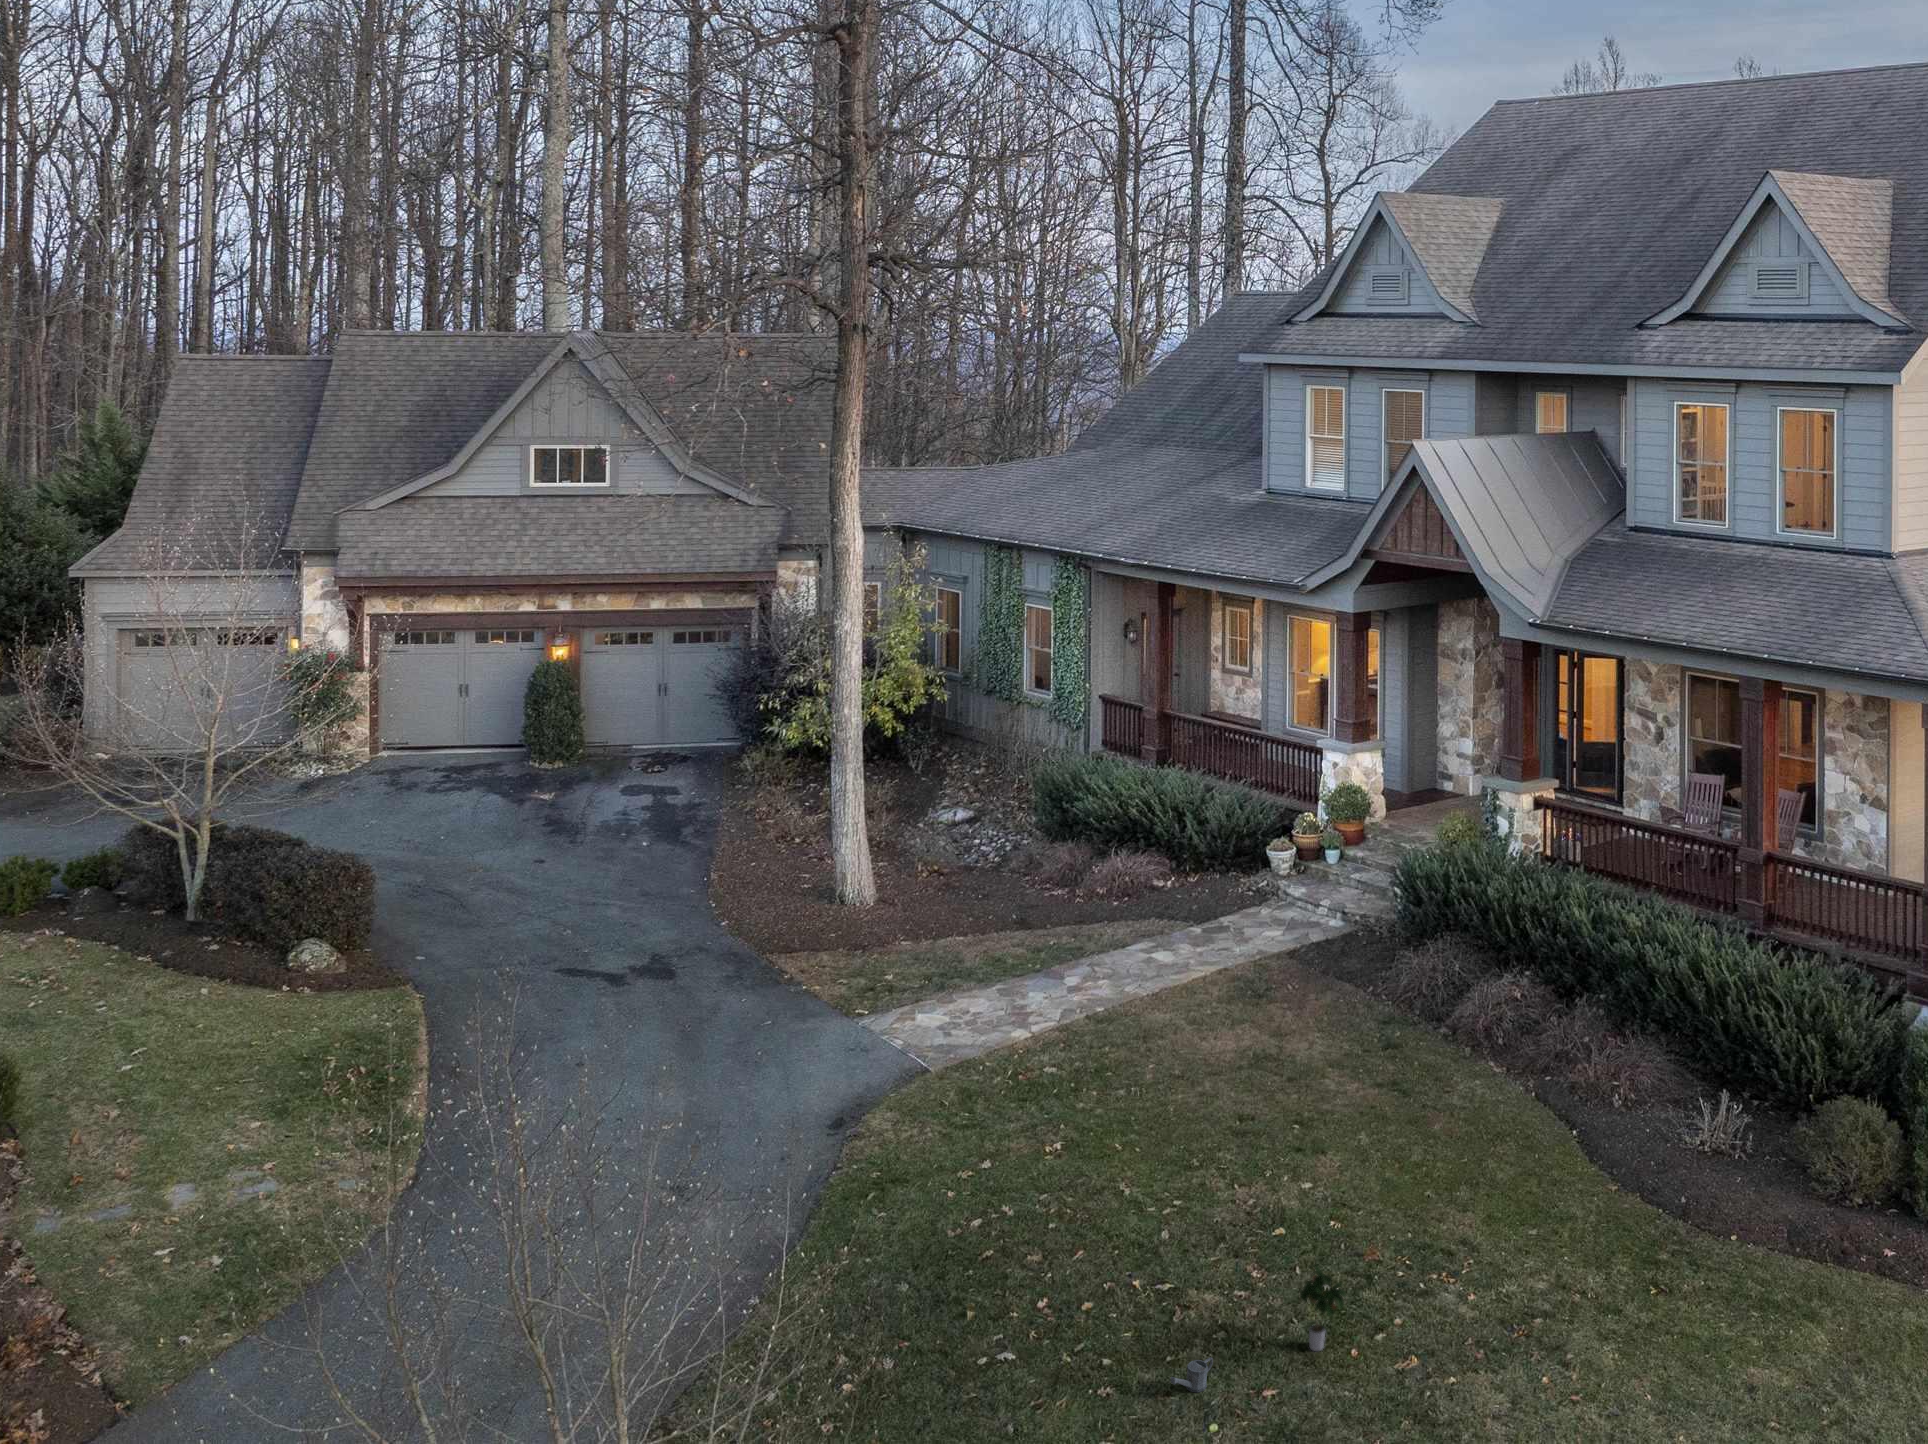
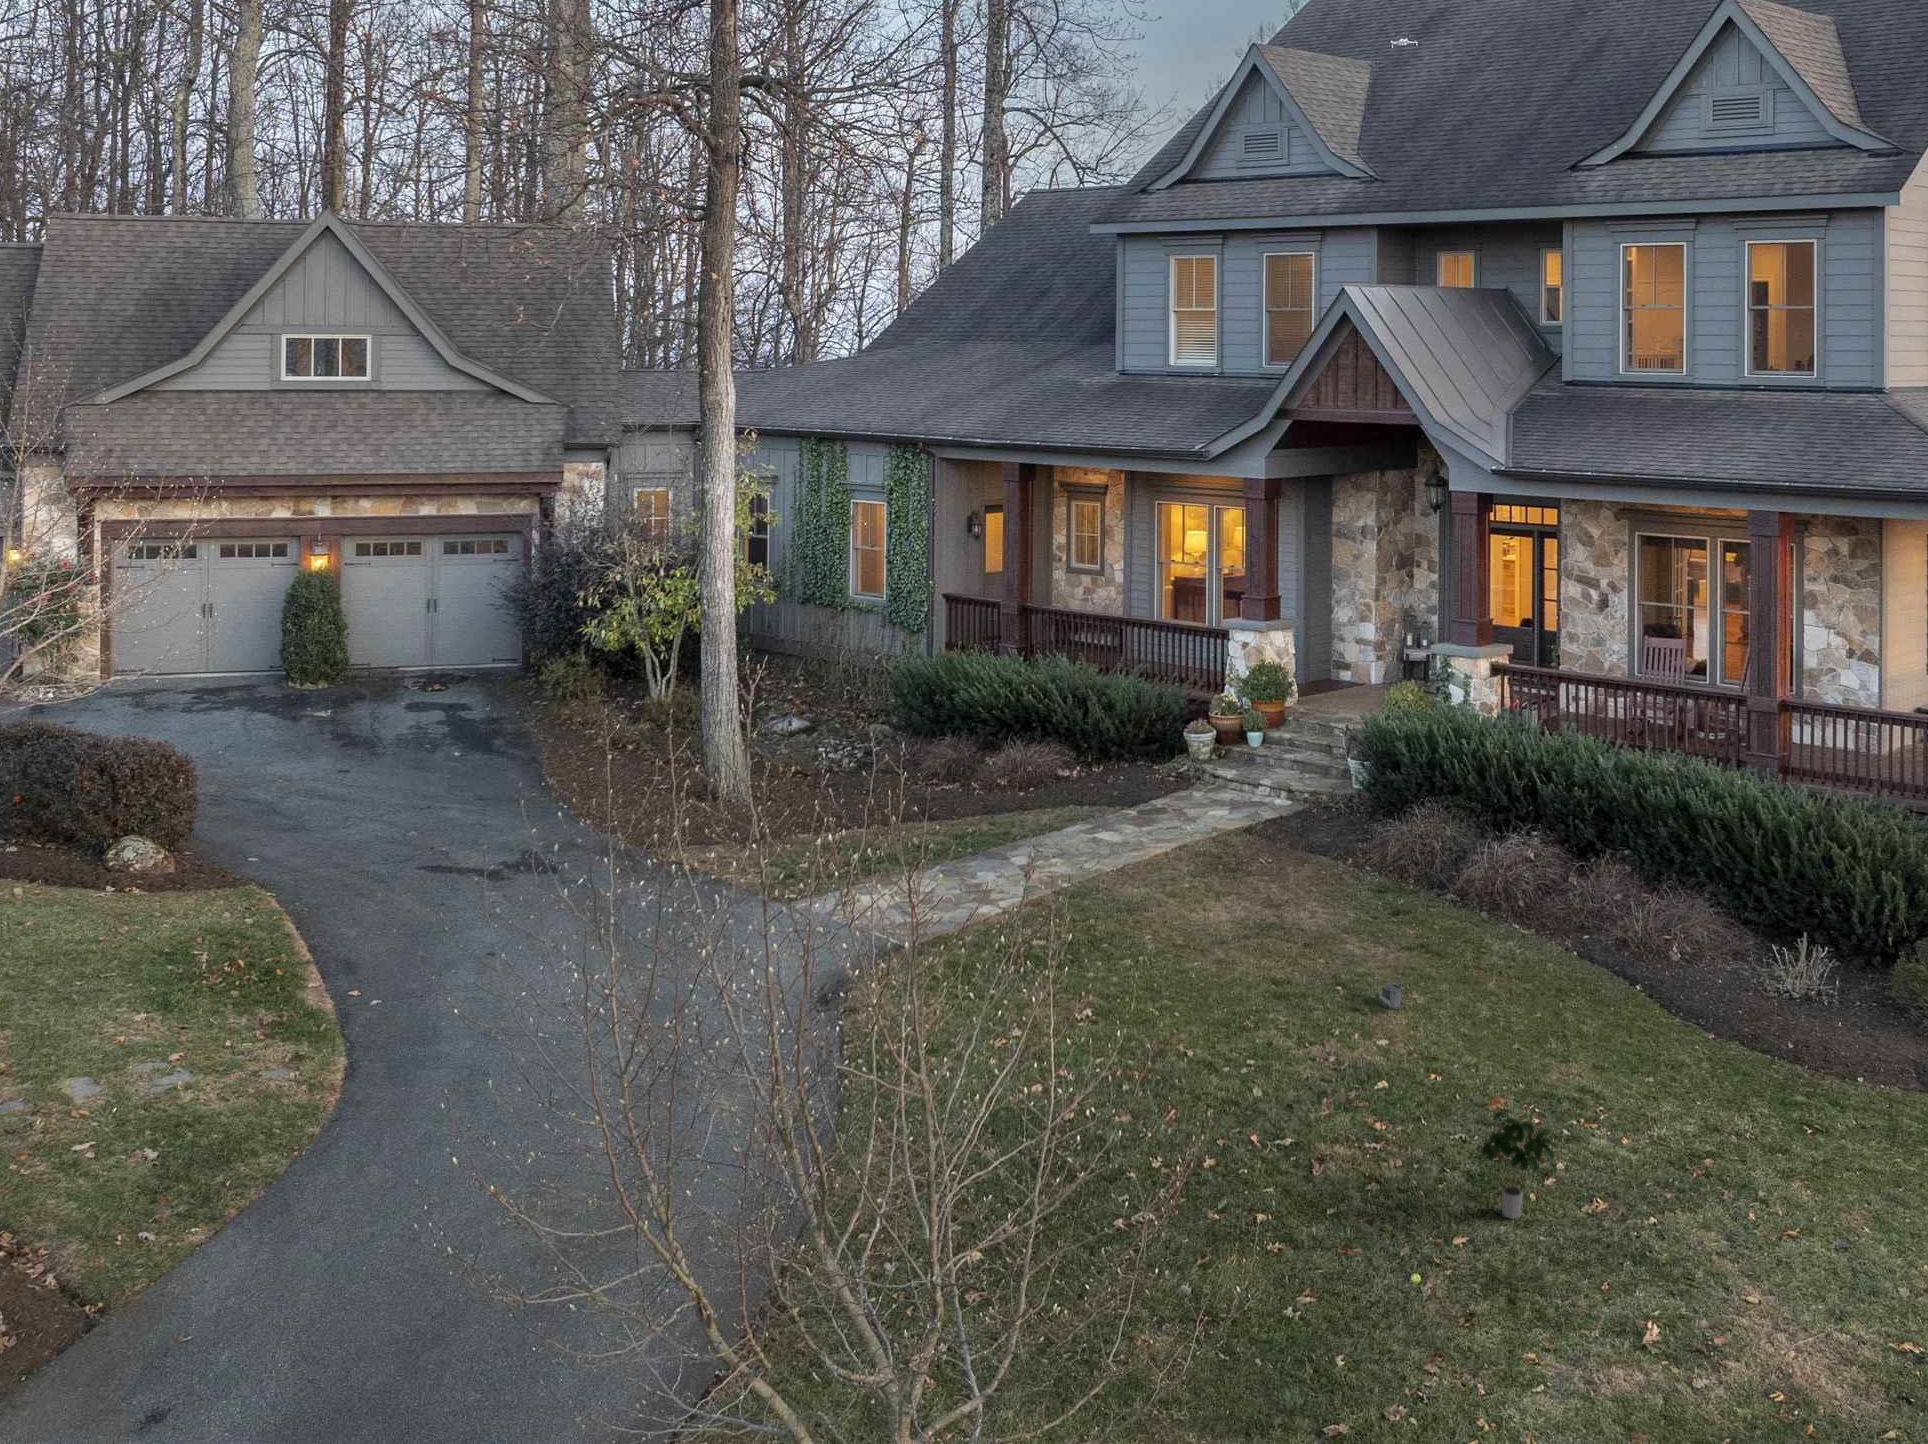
watering can: present [1171,1357,1213,1393] -> present [1375,982,1402,1010]

